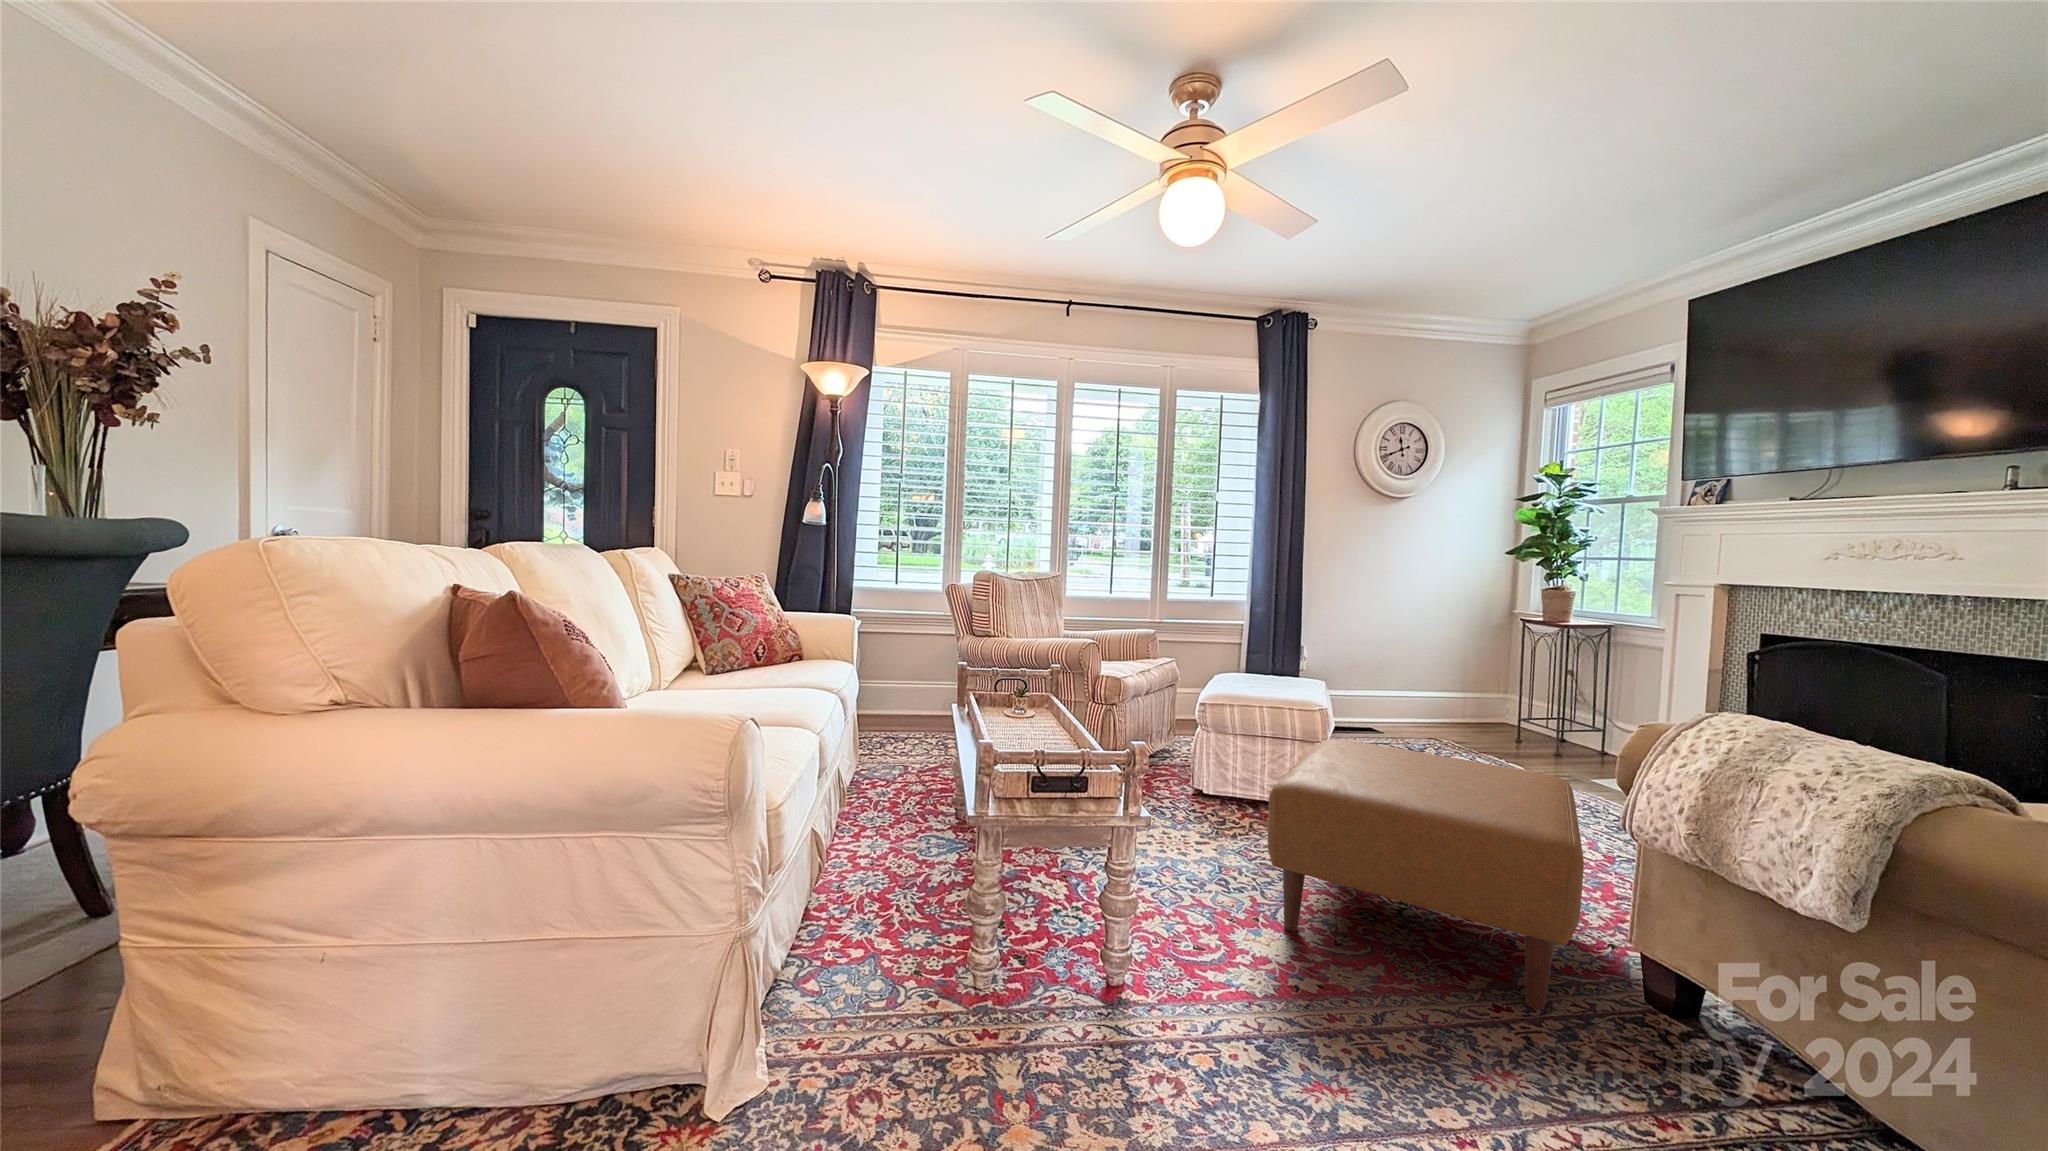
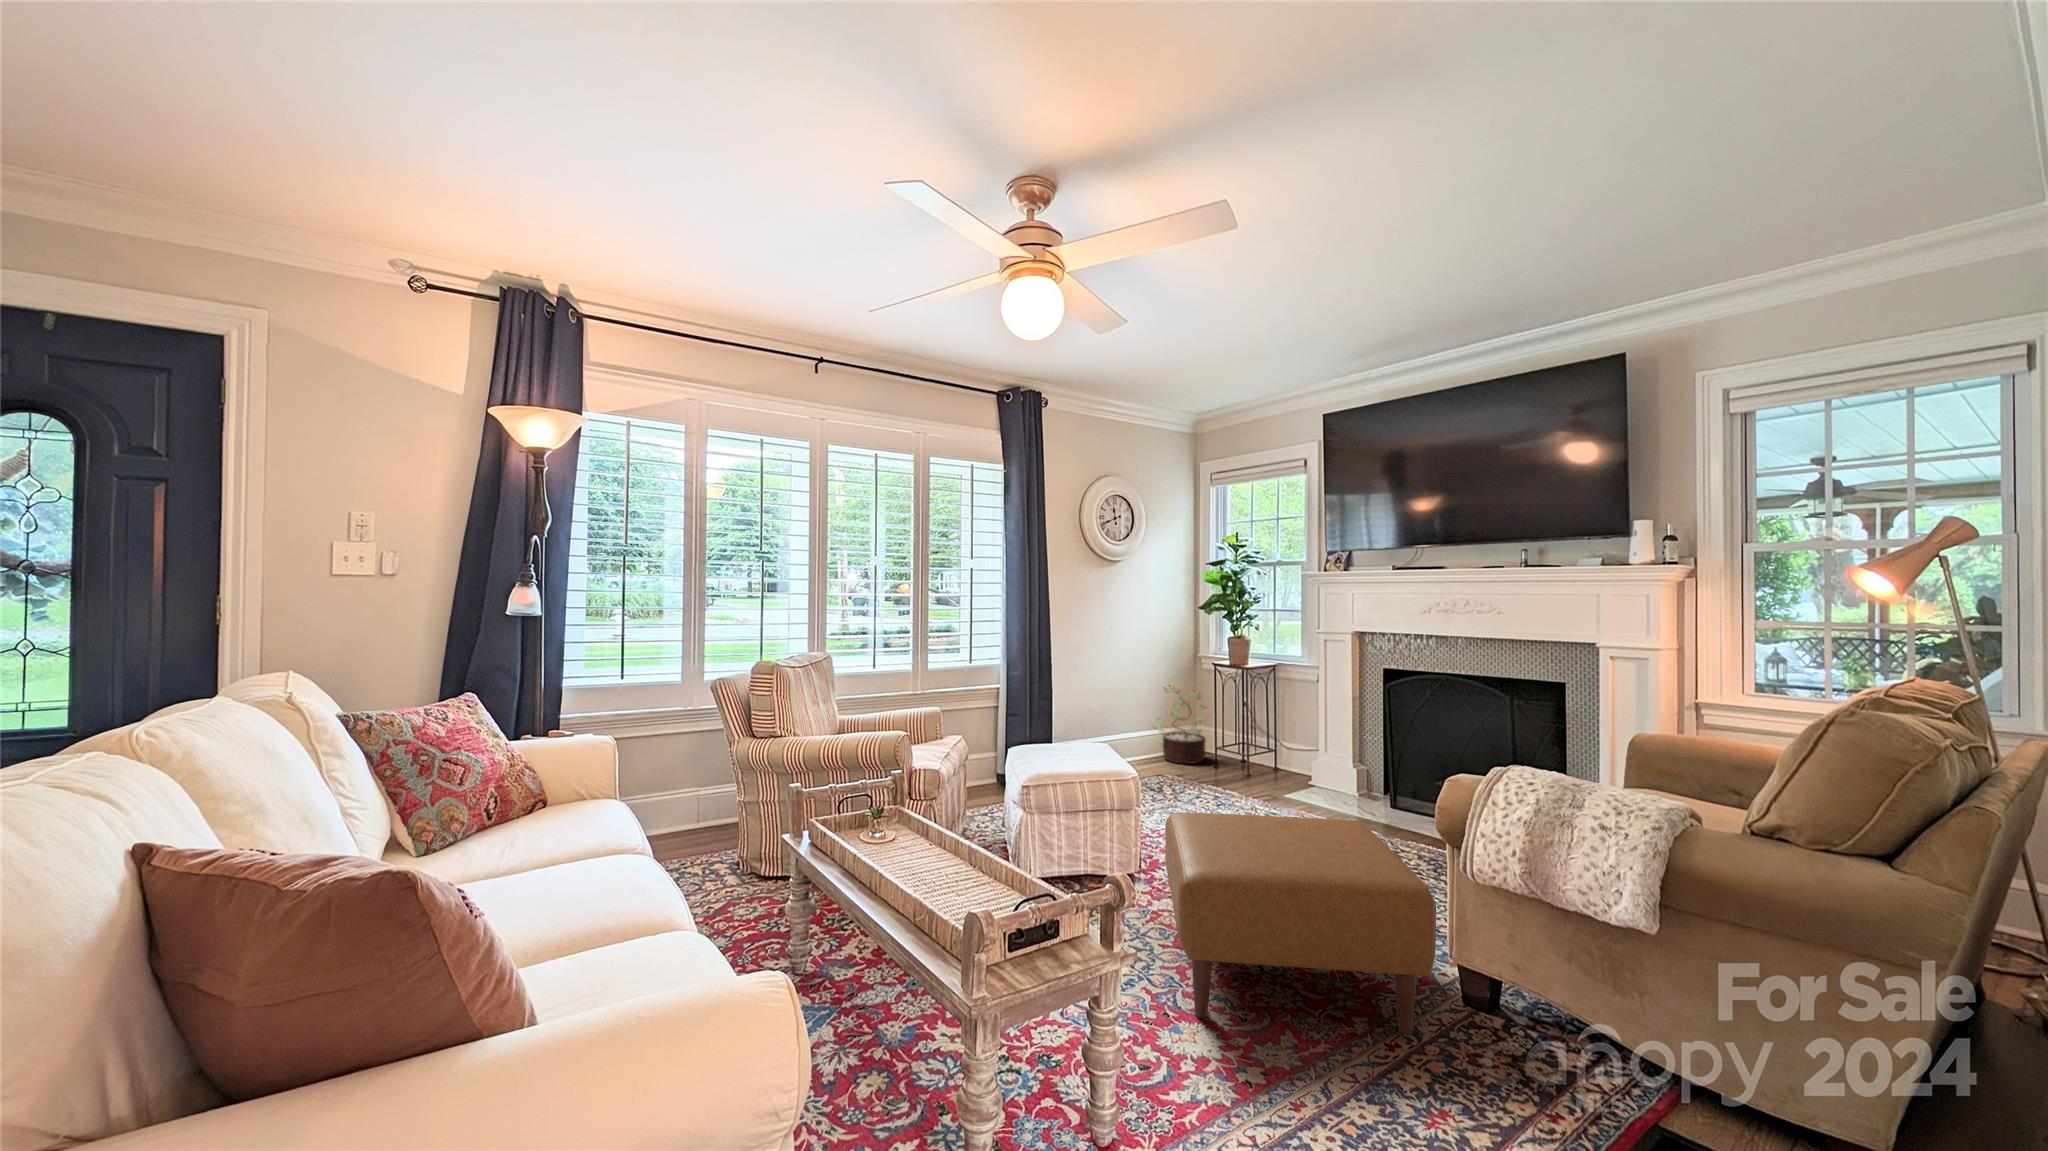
decorative plant: none [1436,638,1509,731] -> present [1155,685,1206,764]

